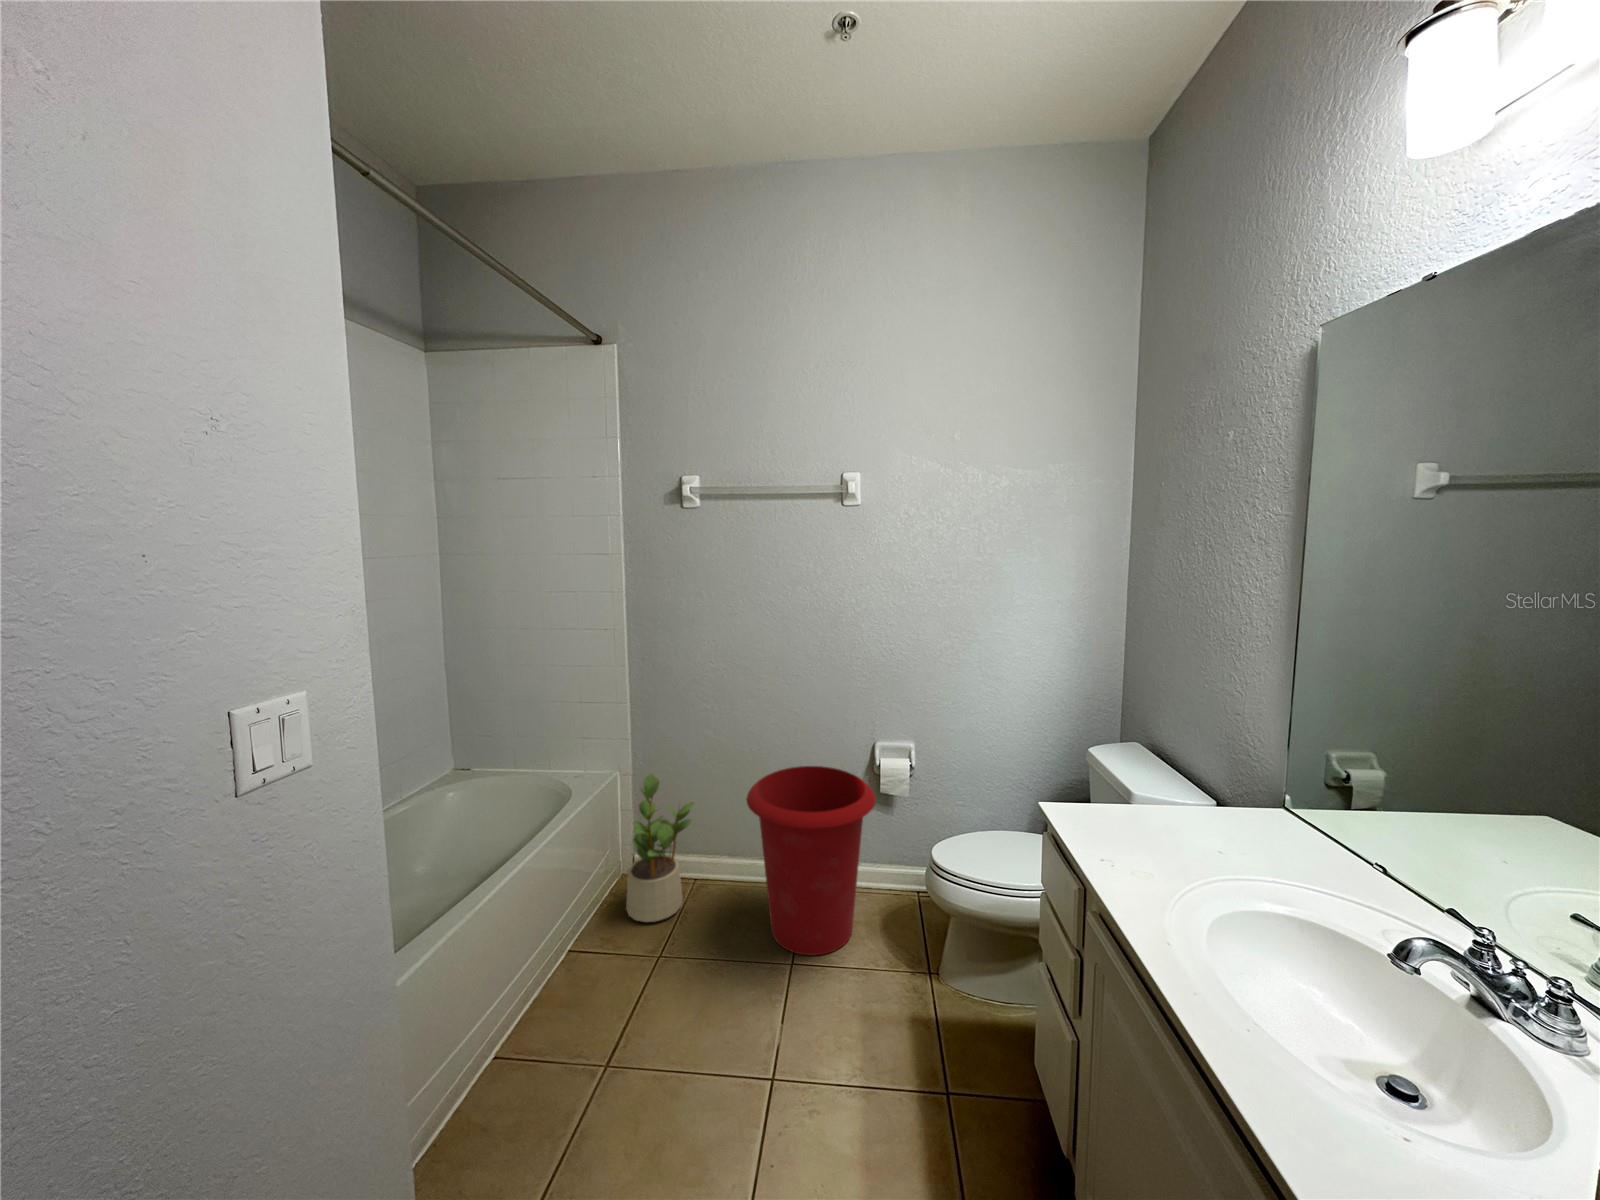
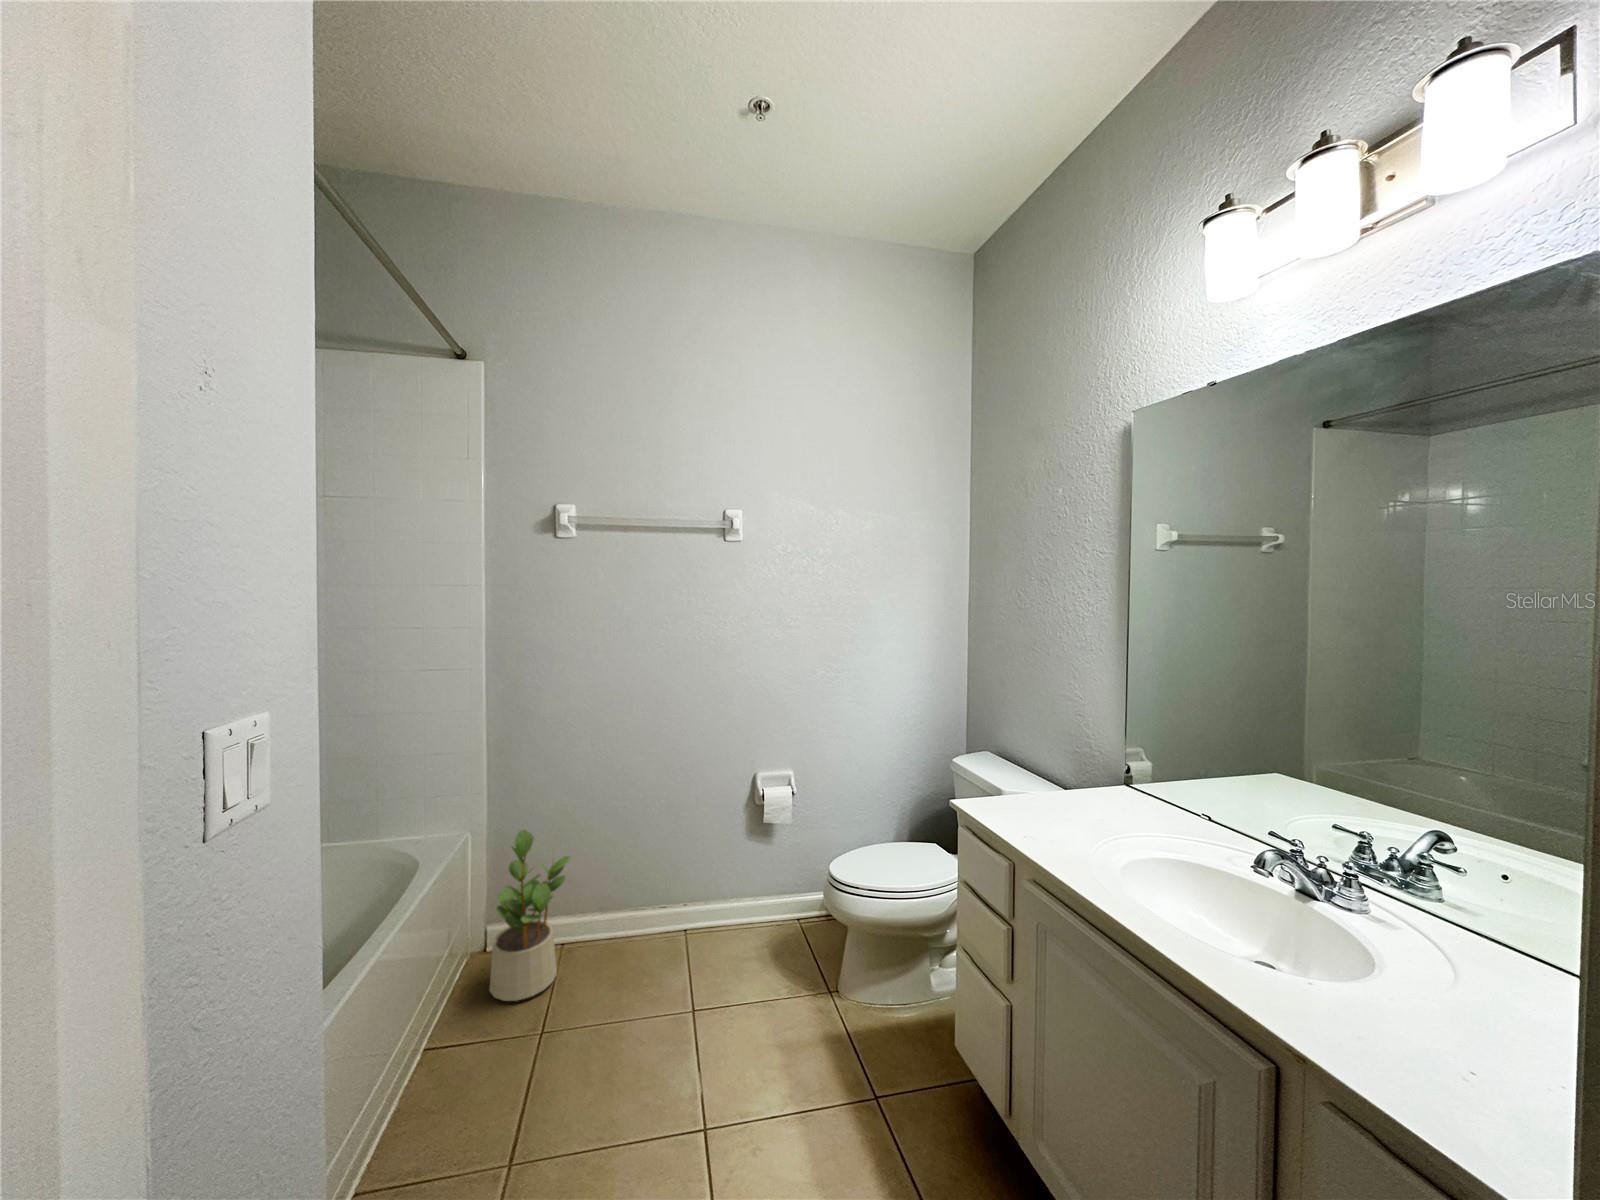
waste bin: present [746,766,876,955] -> none [639,801,771,998]

